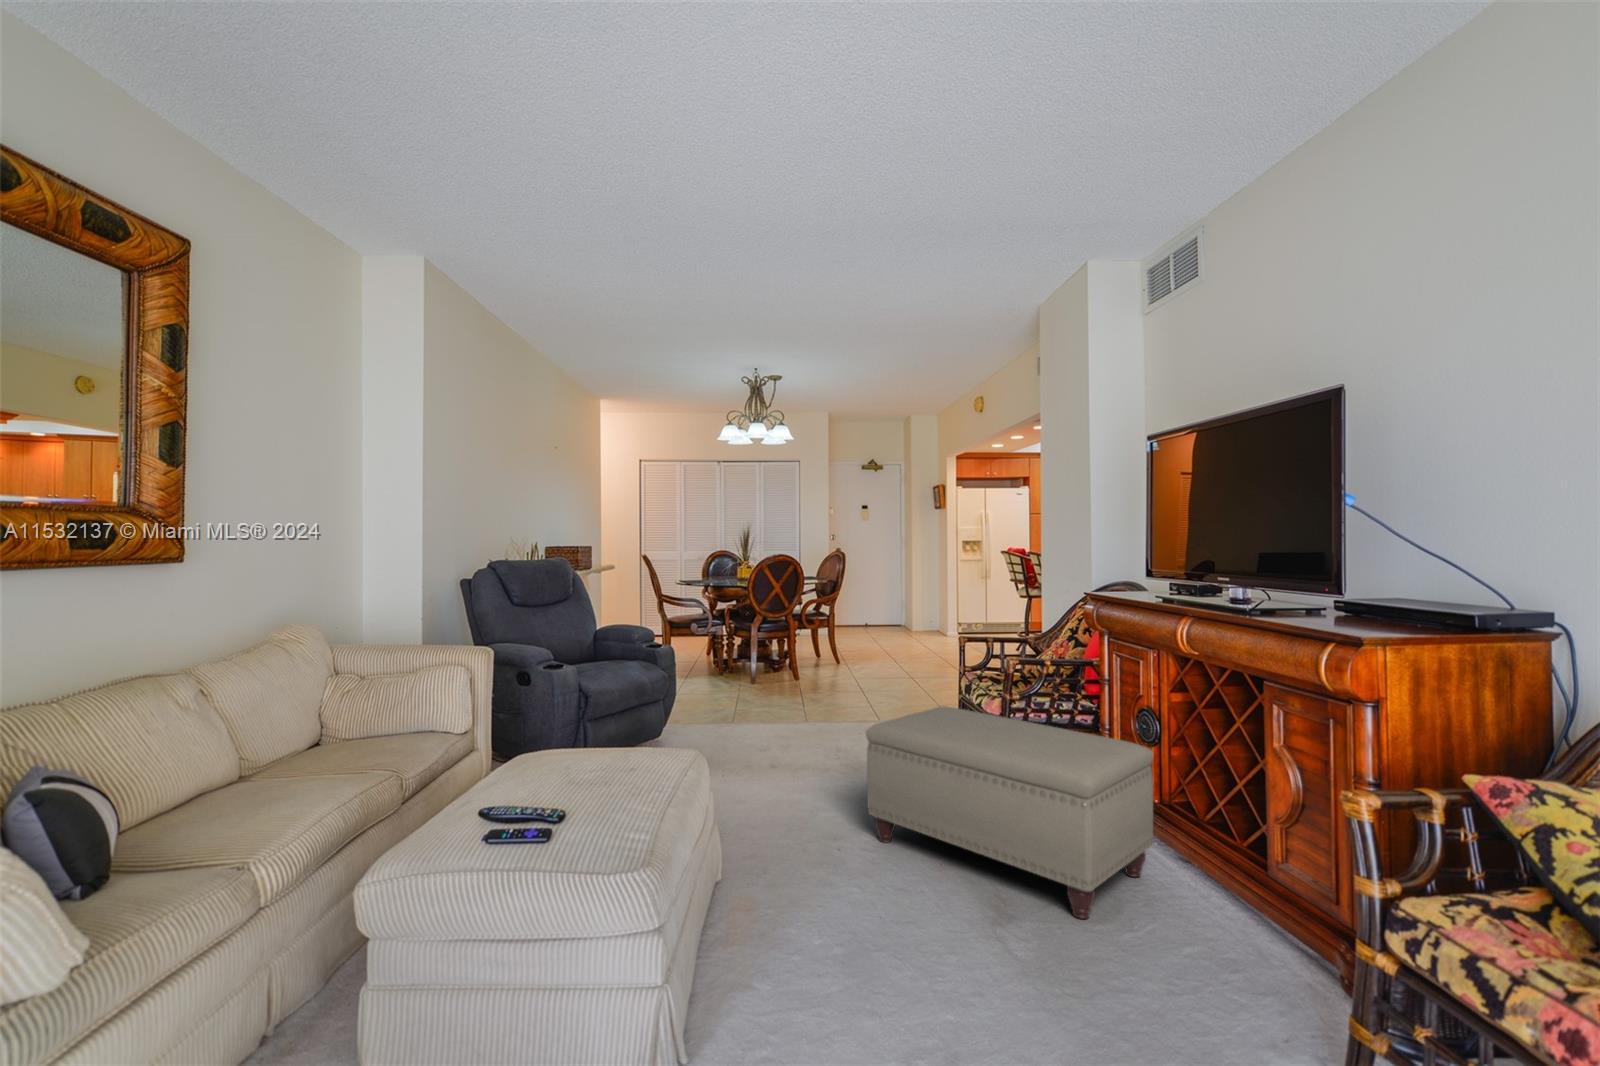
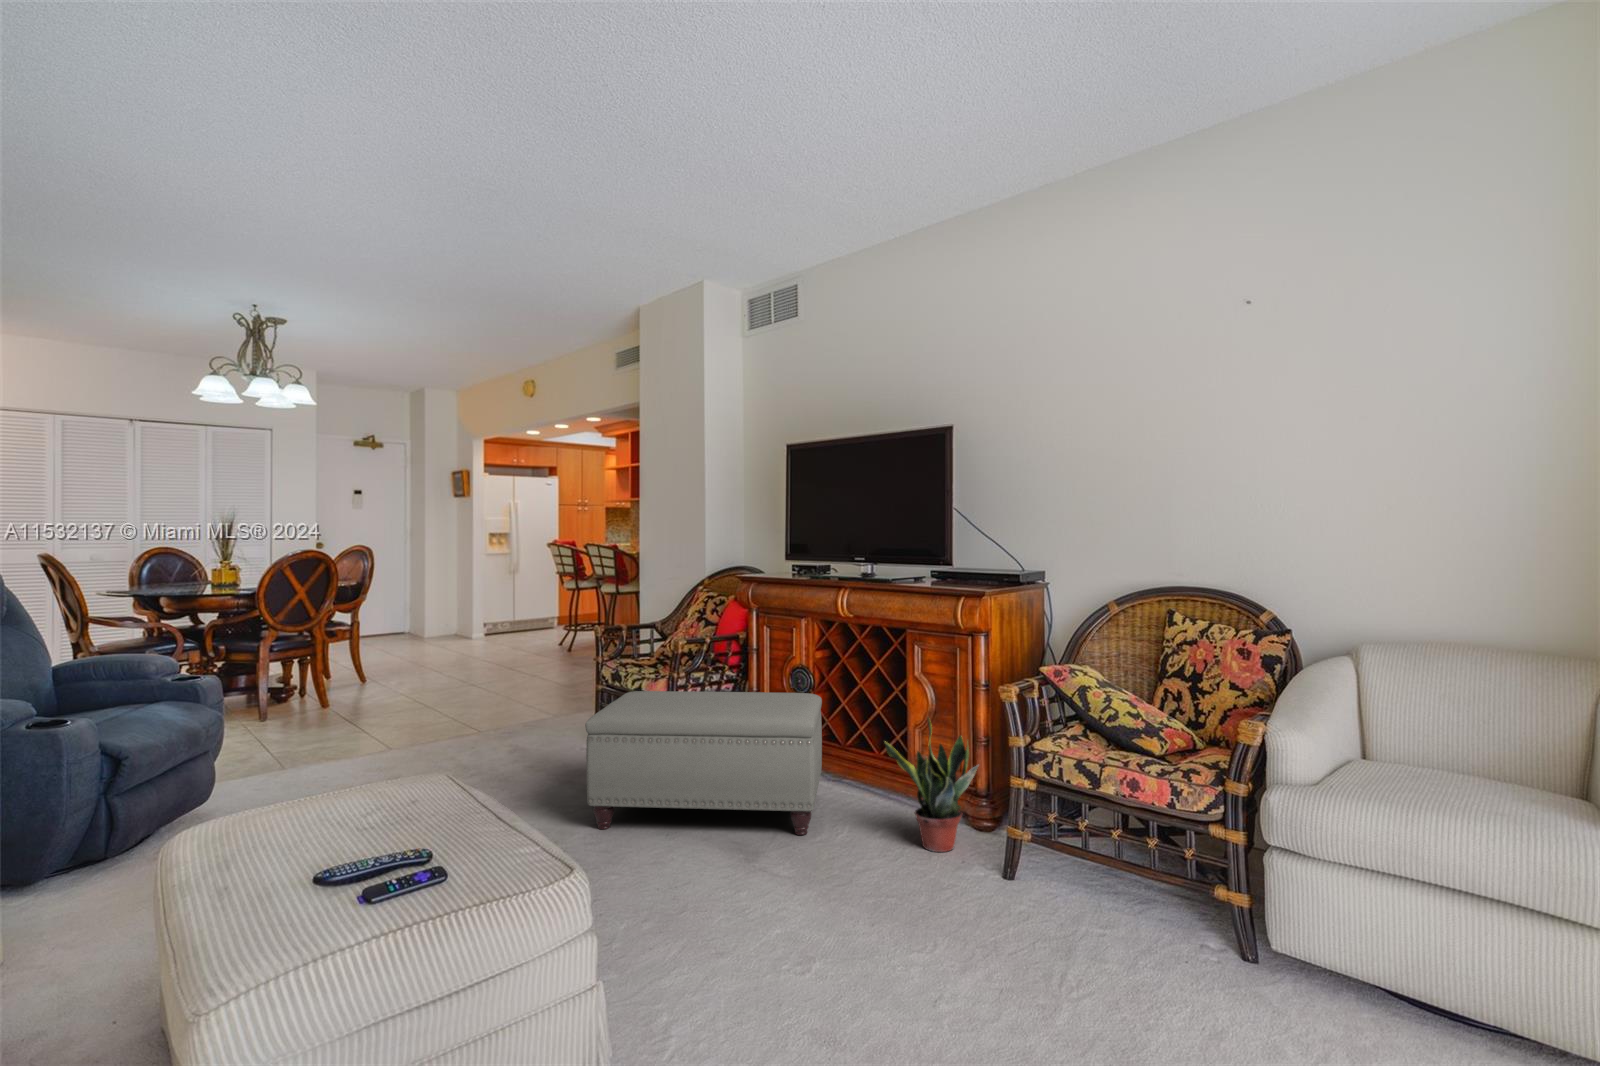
potted plant: none [1185,808,1327,1019] -> present [884,718,978,852]

